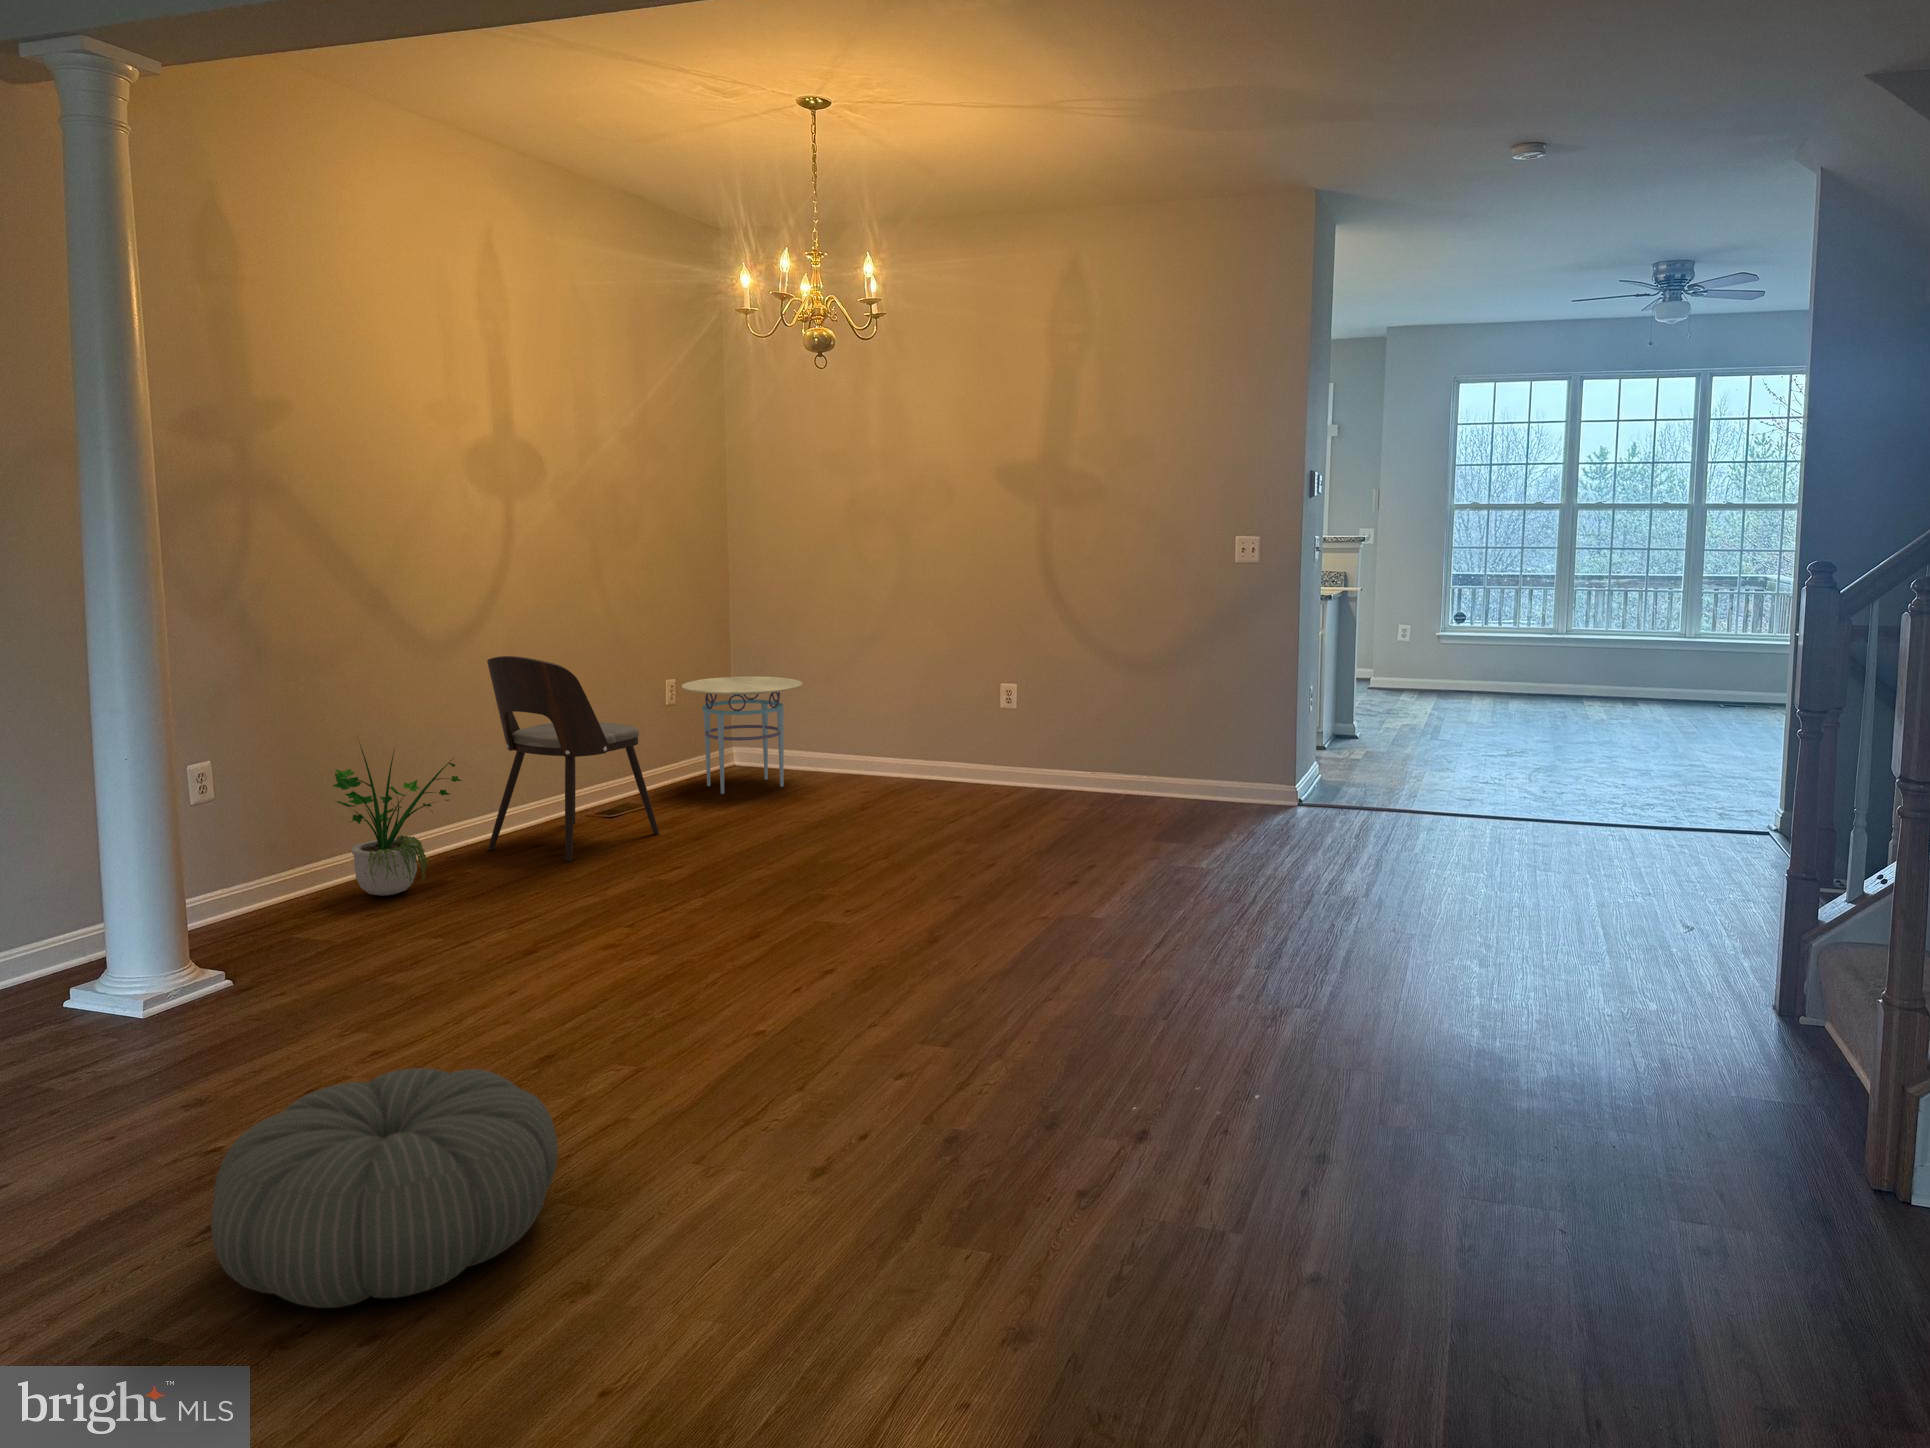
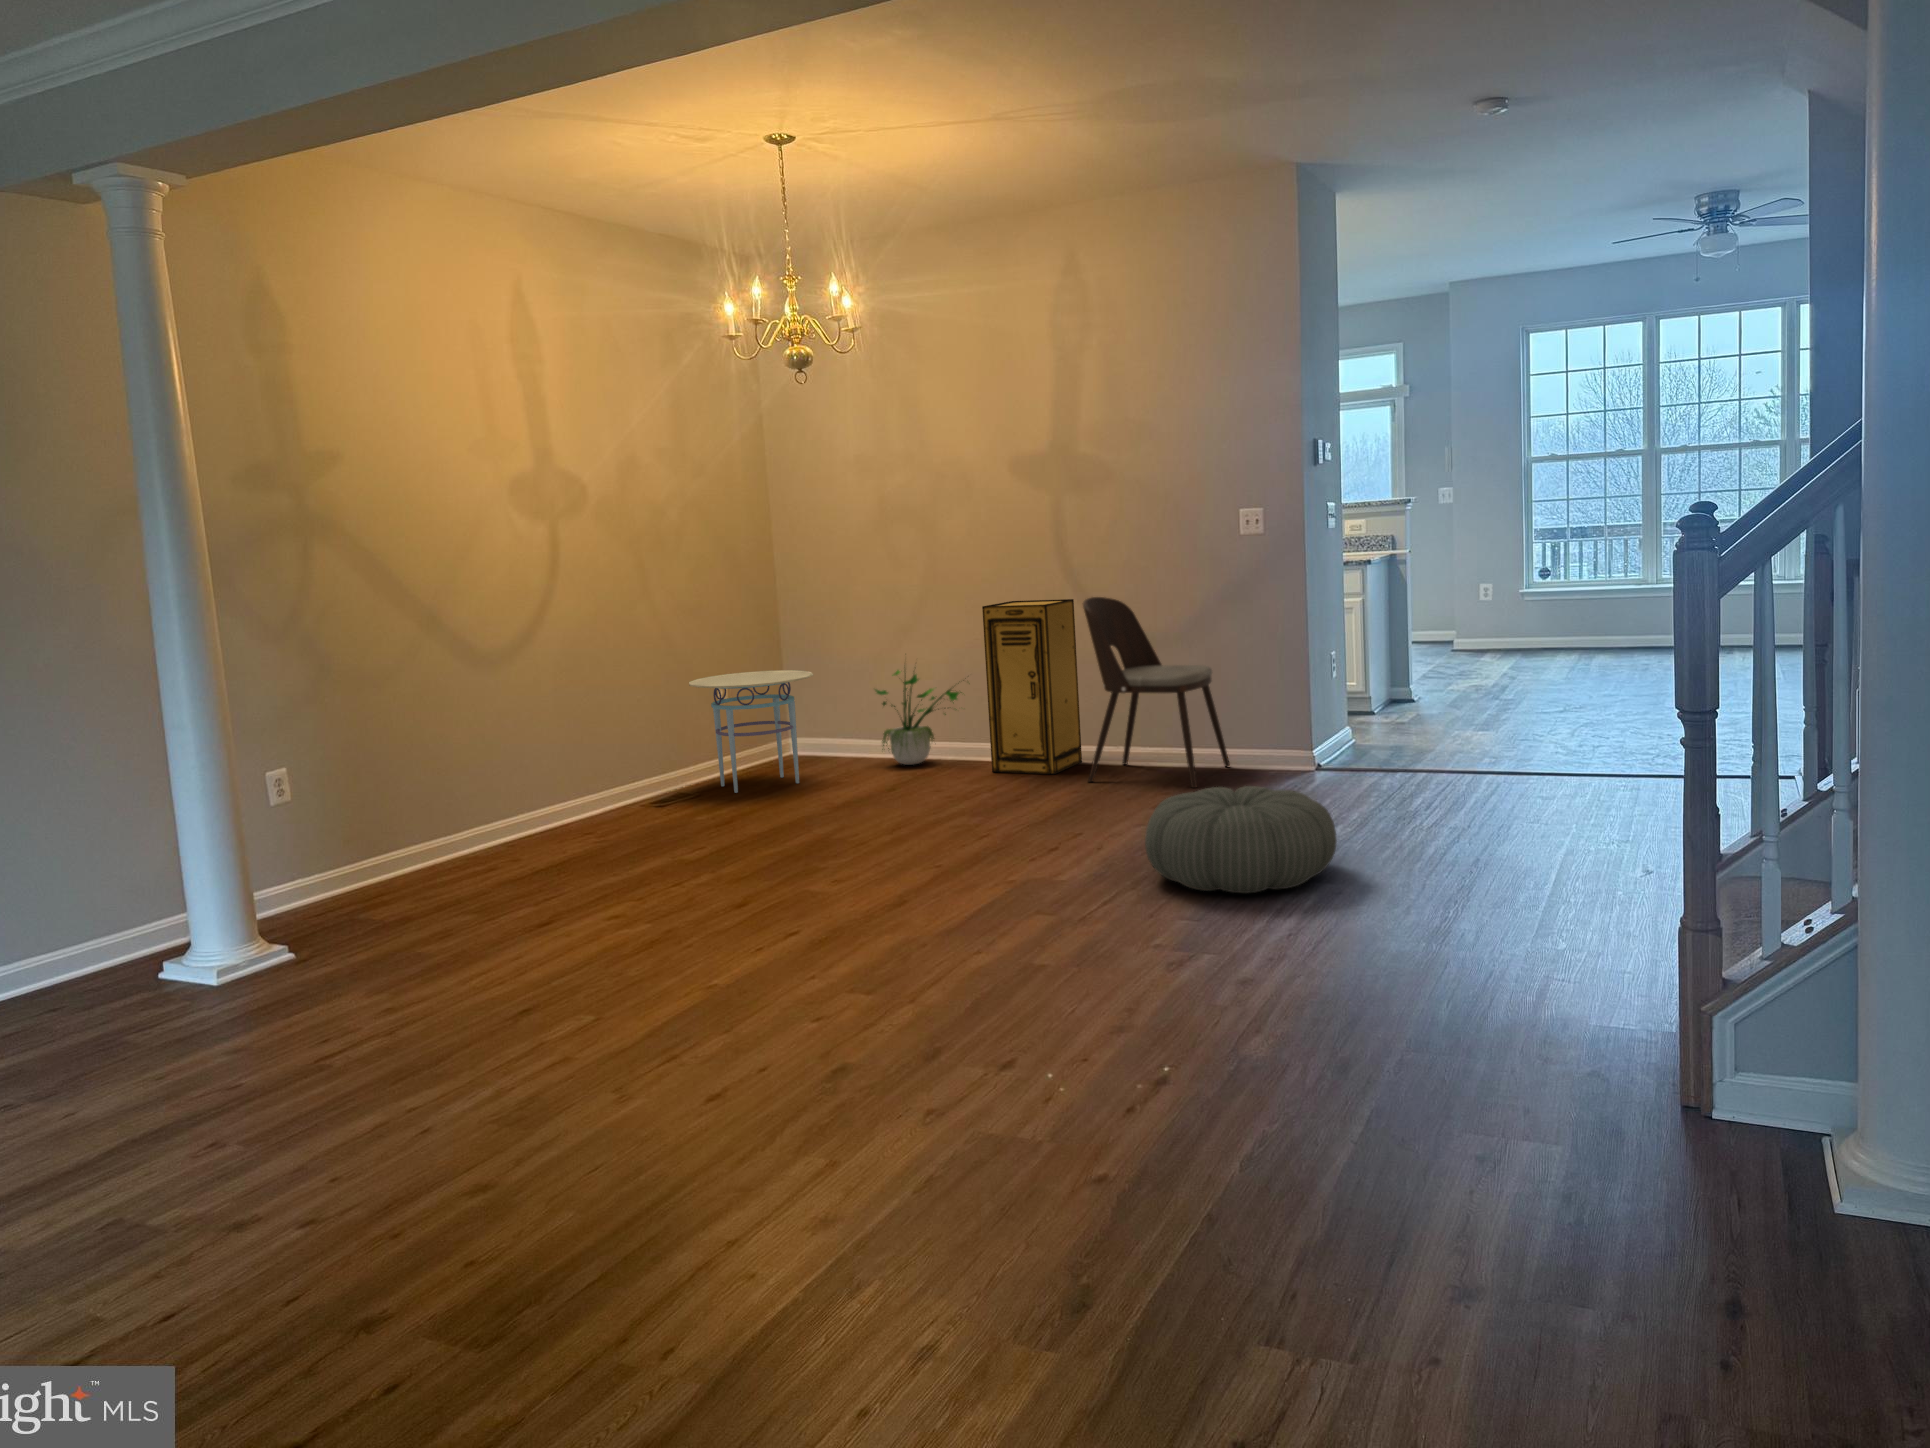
storage cabinet: none [968,624,1054,792] -> present [982,599,1082,775]
dining chair: present [487,656,659,862] -> present [1083,597,1230,788]
potted plant: present [333,745,462,896] -> present [875,670,962,765]
pouf: present [211,1068,558,1308] -> present [1145,786,1337,893]

